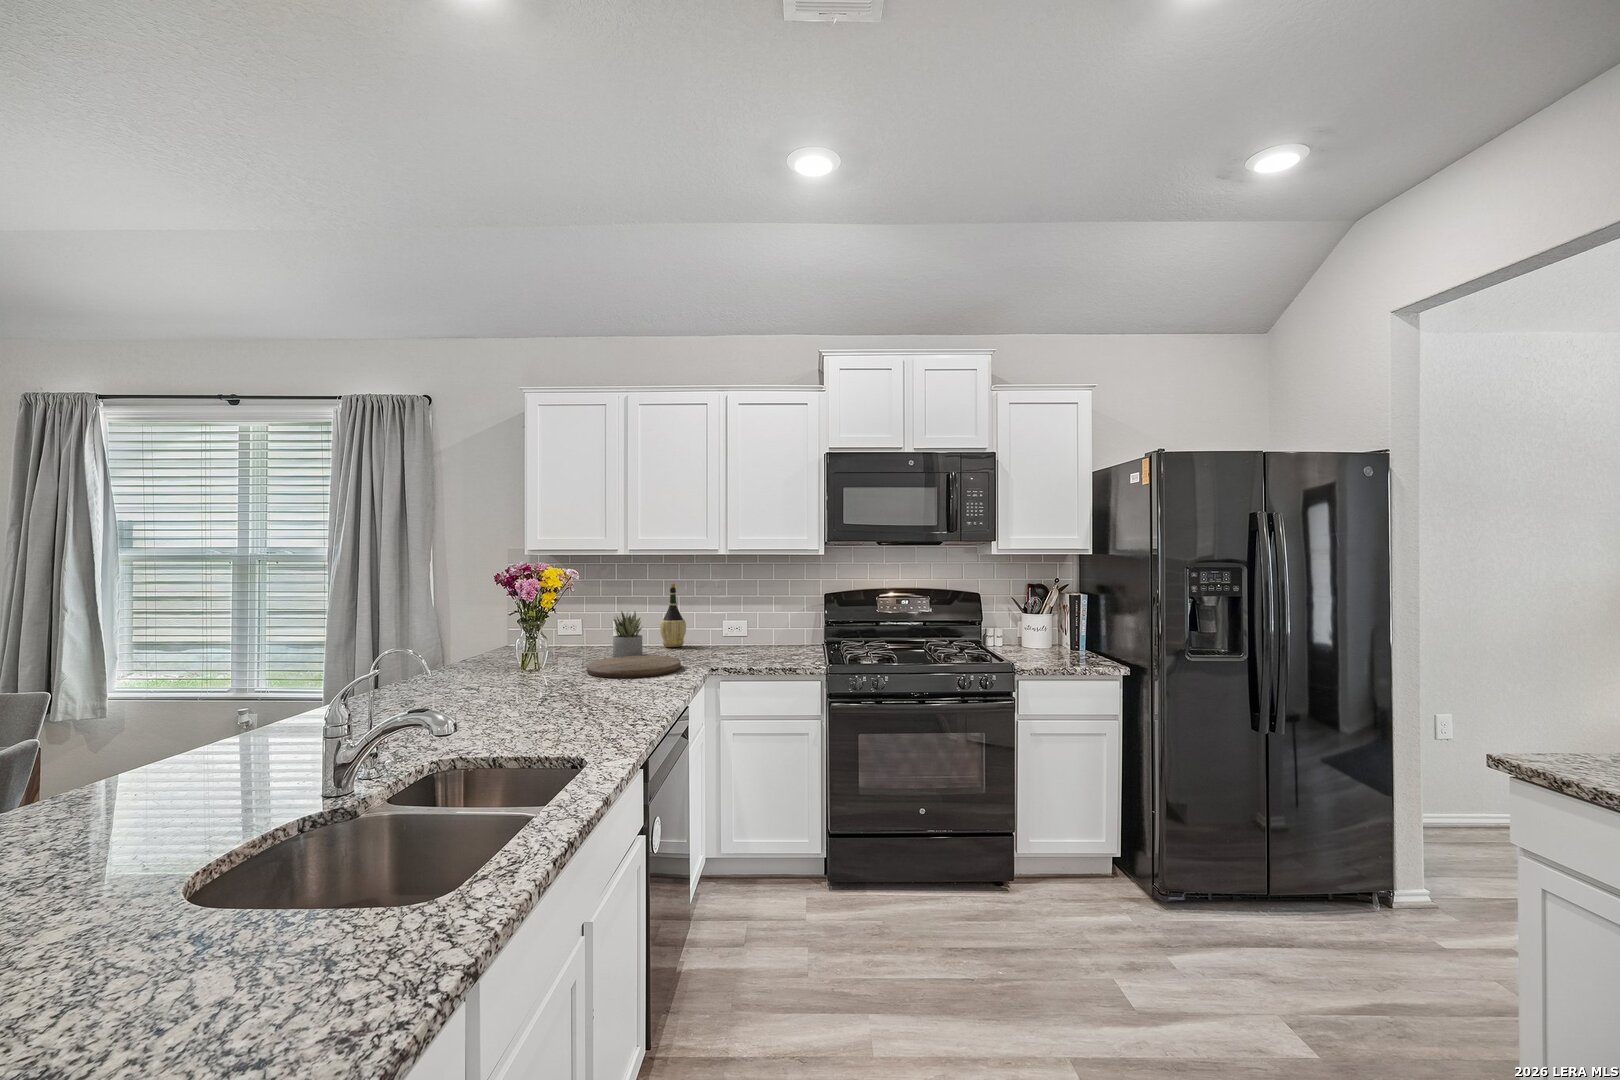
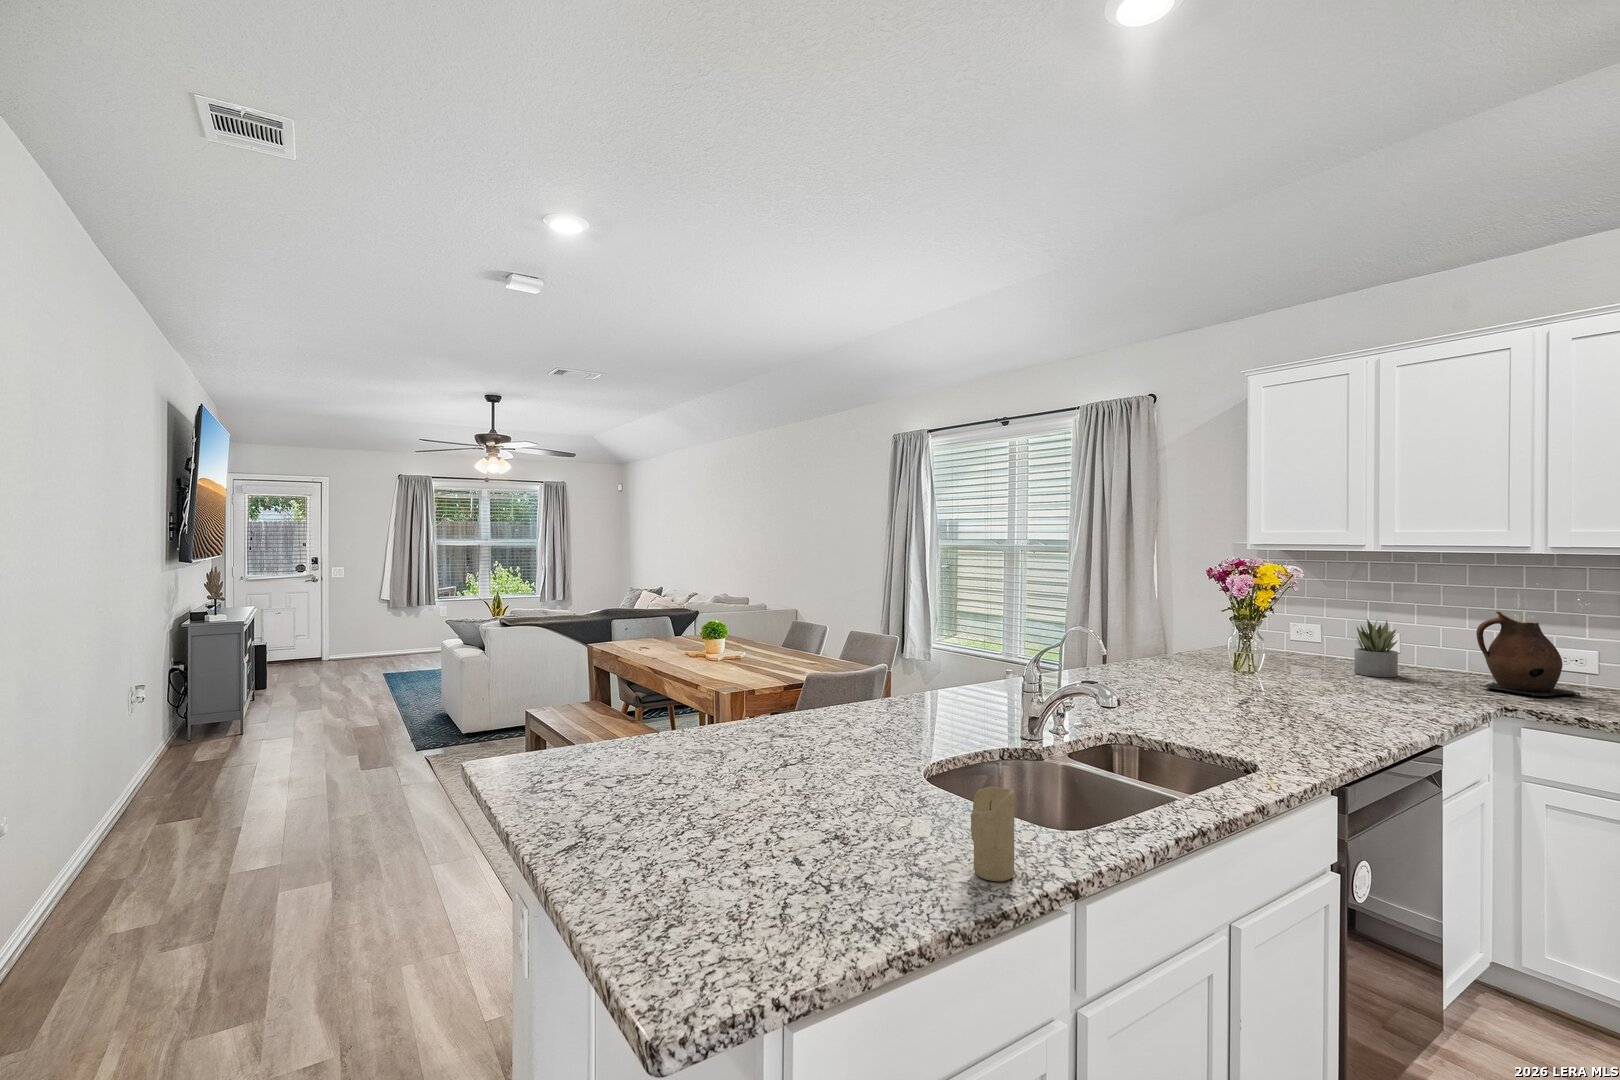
wine bottle: present [660,583,686,647] -> none [1431,590,1475,674]
ceramic pitcher: none [691,597,745,657] -> present [1476,611,1580,696]
cutting board: present [587,655,681,678] -> none [1310,672,1448,702]
candle: none [328,879,396,1019] -> present [971,786,1015,881]

